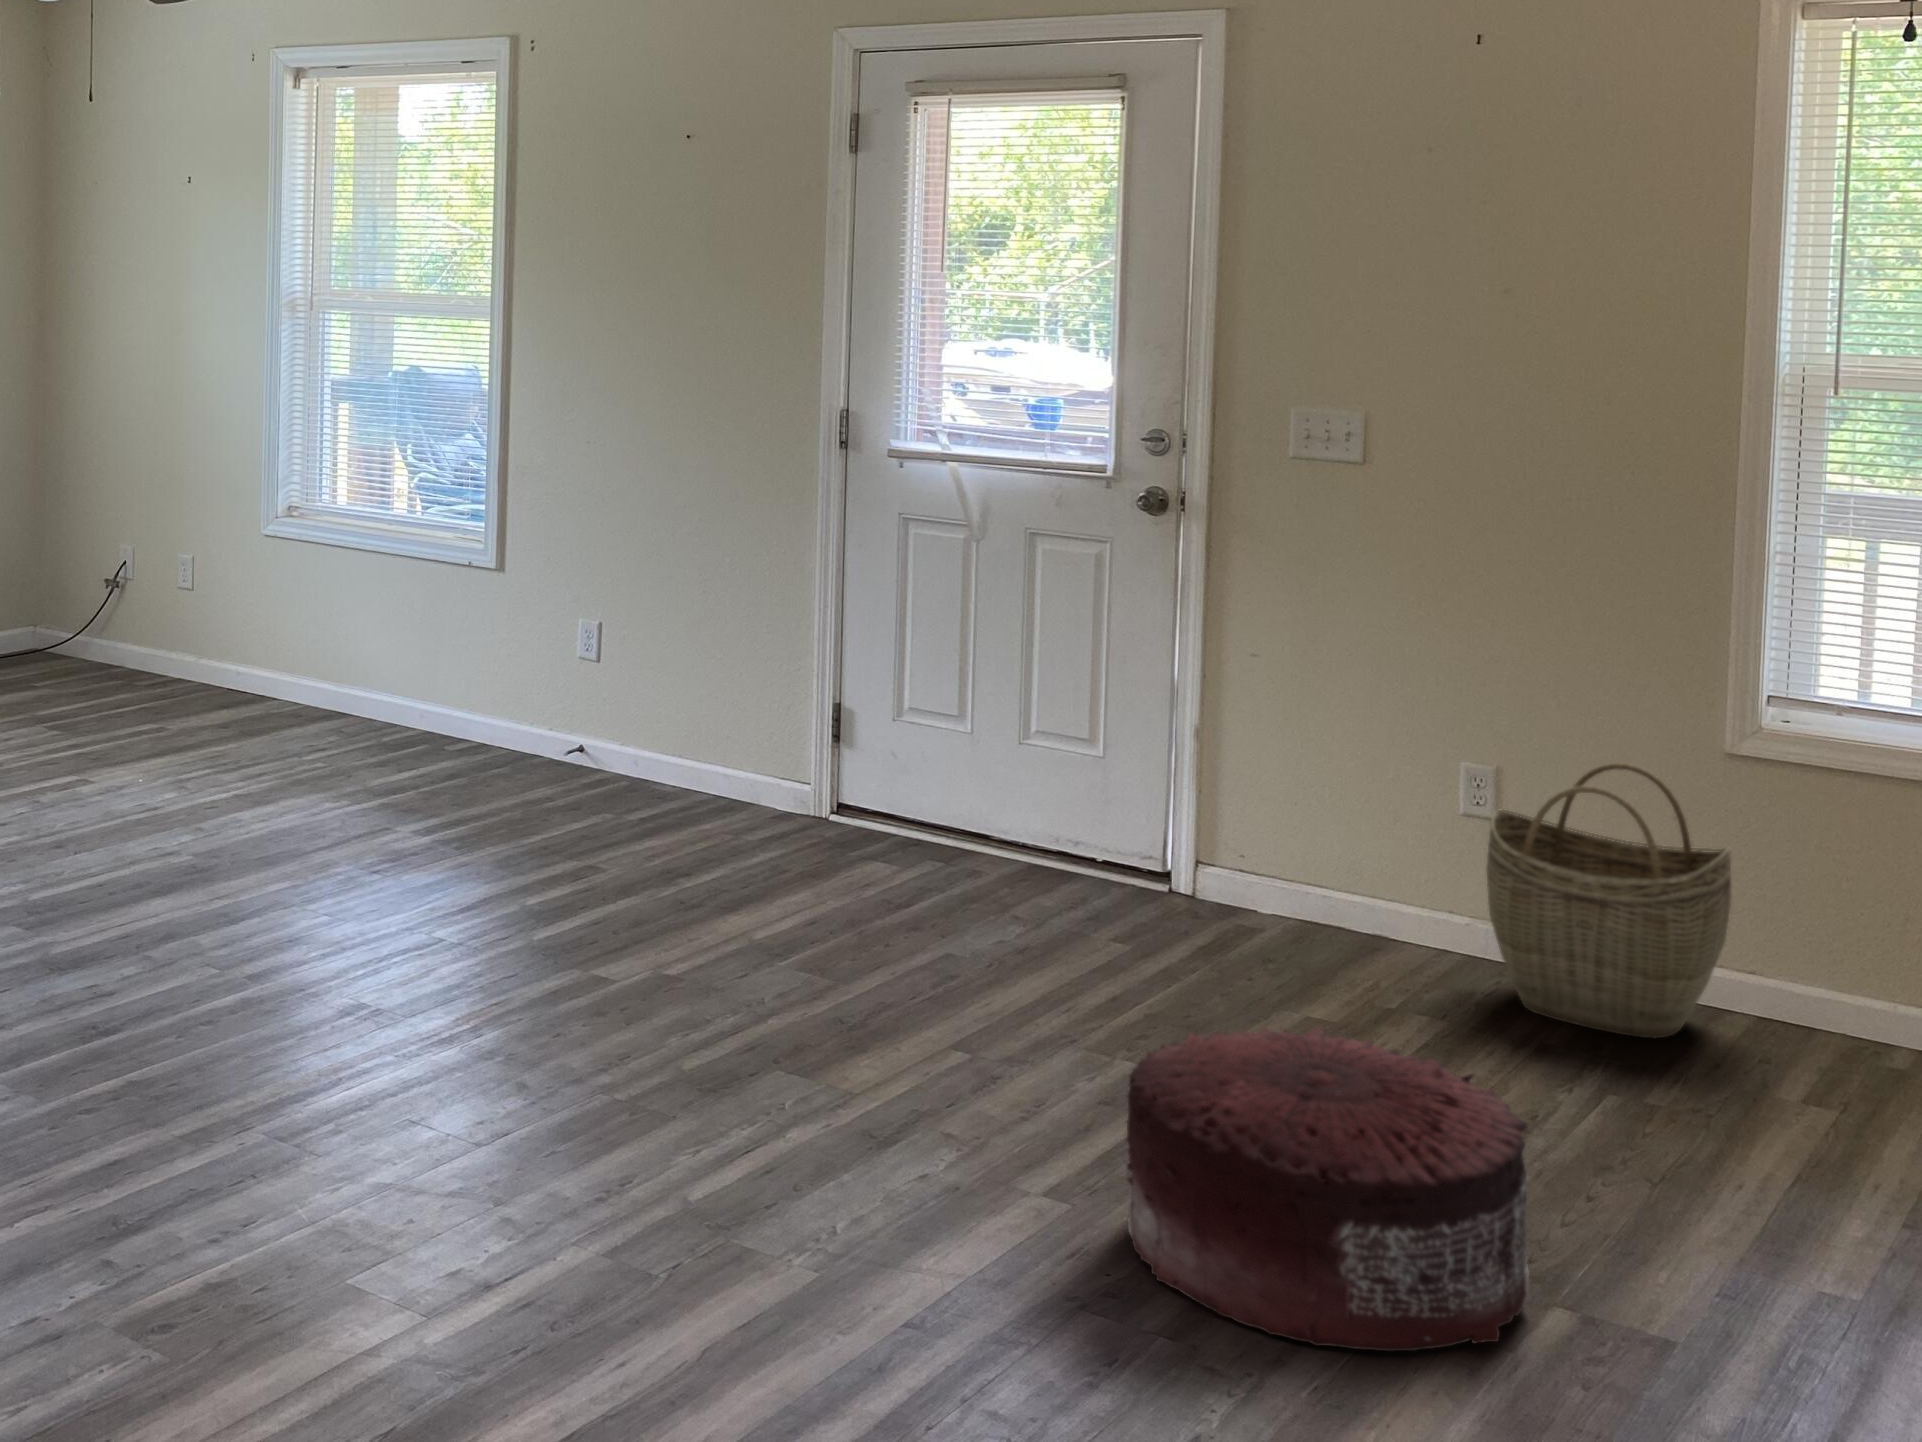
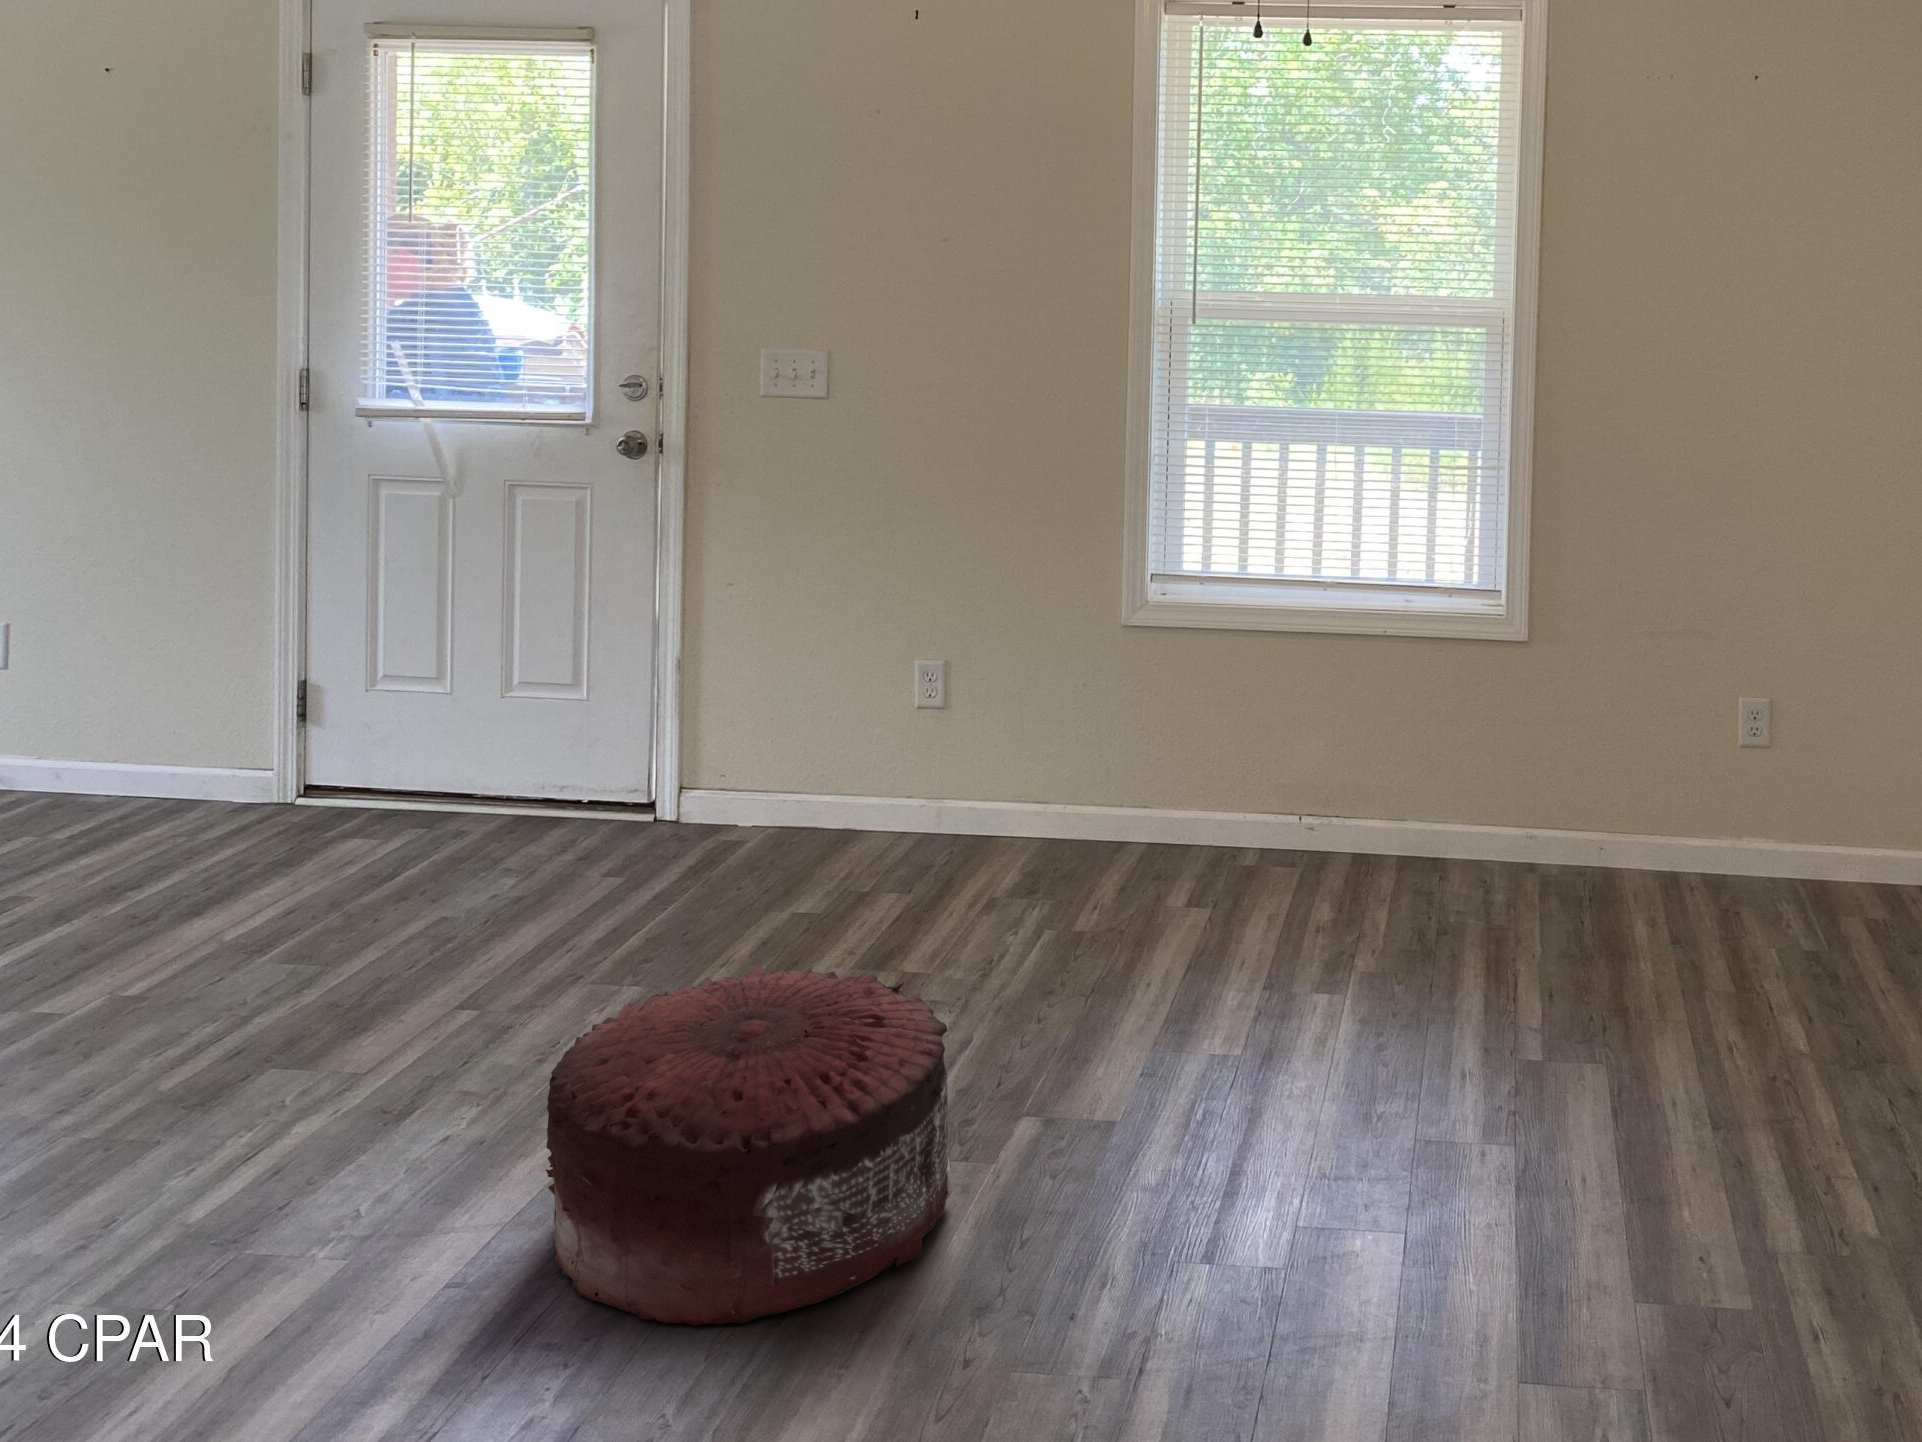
woven basket: present [1487,763,1732,1038] -> none [932,646,1123,884]

